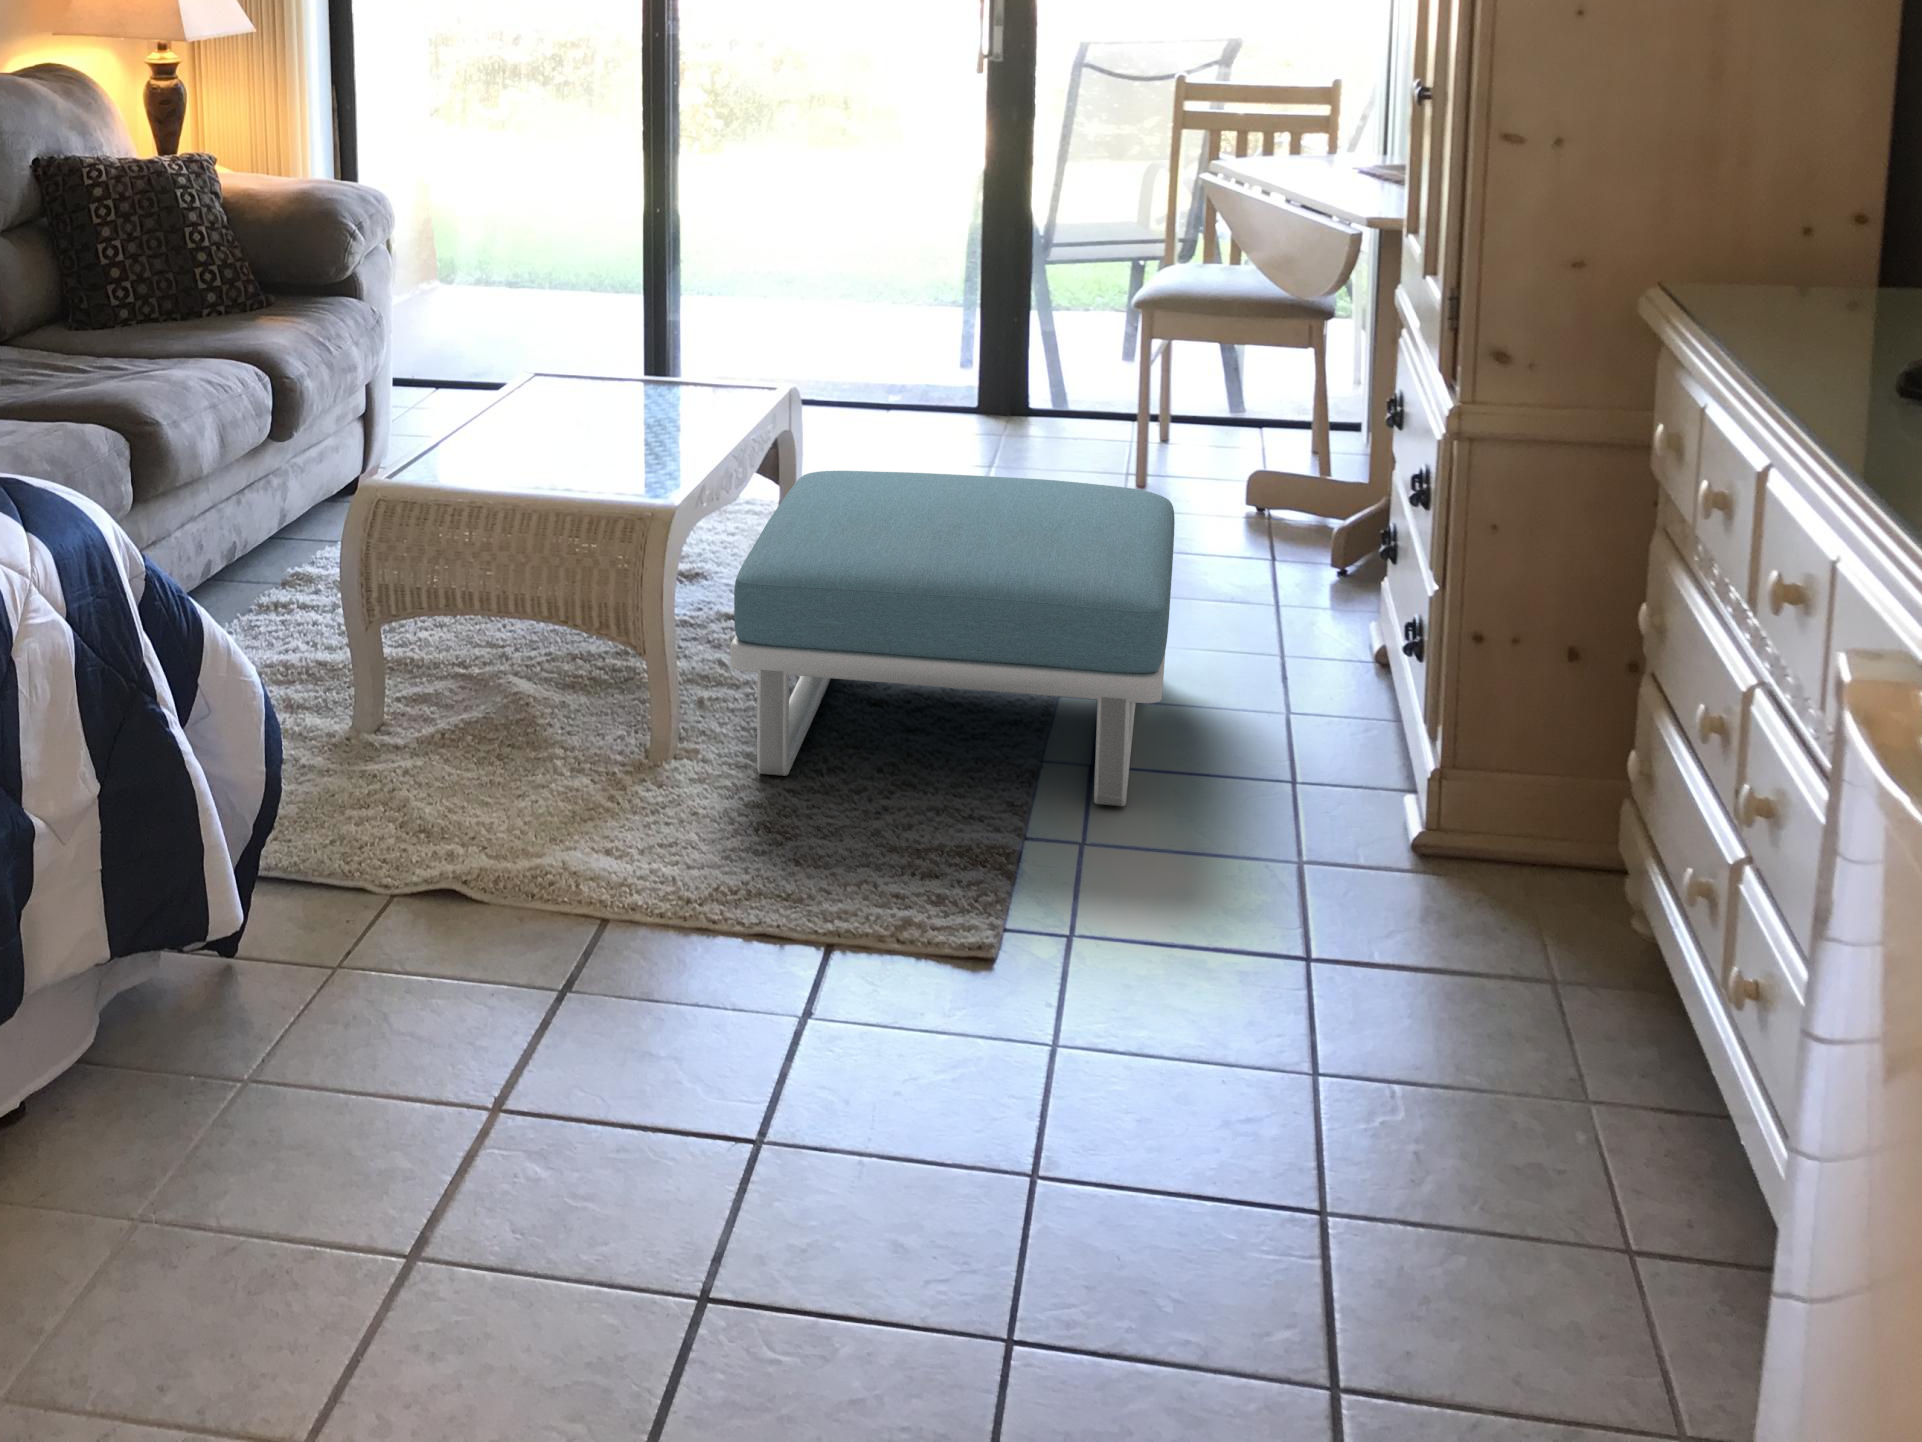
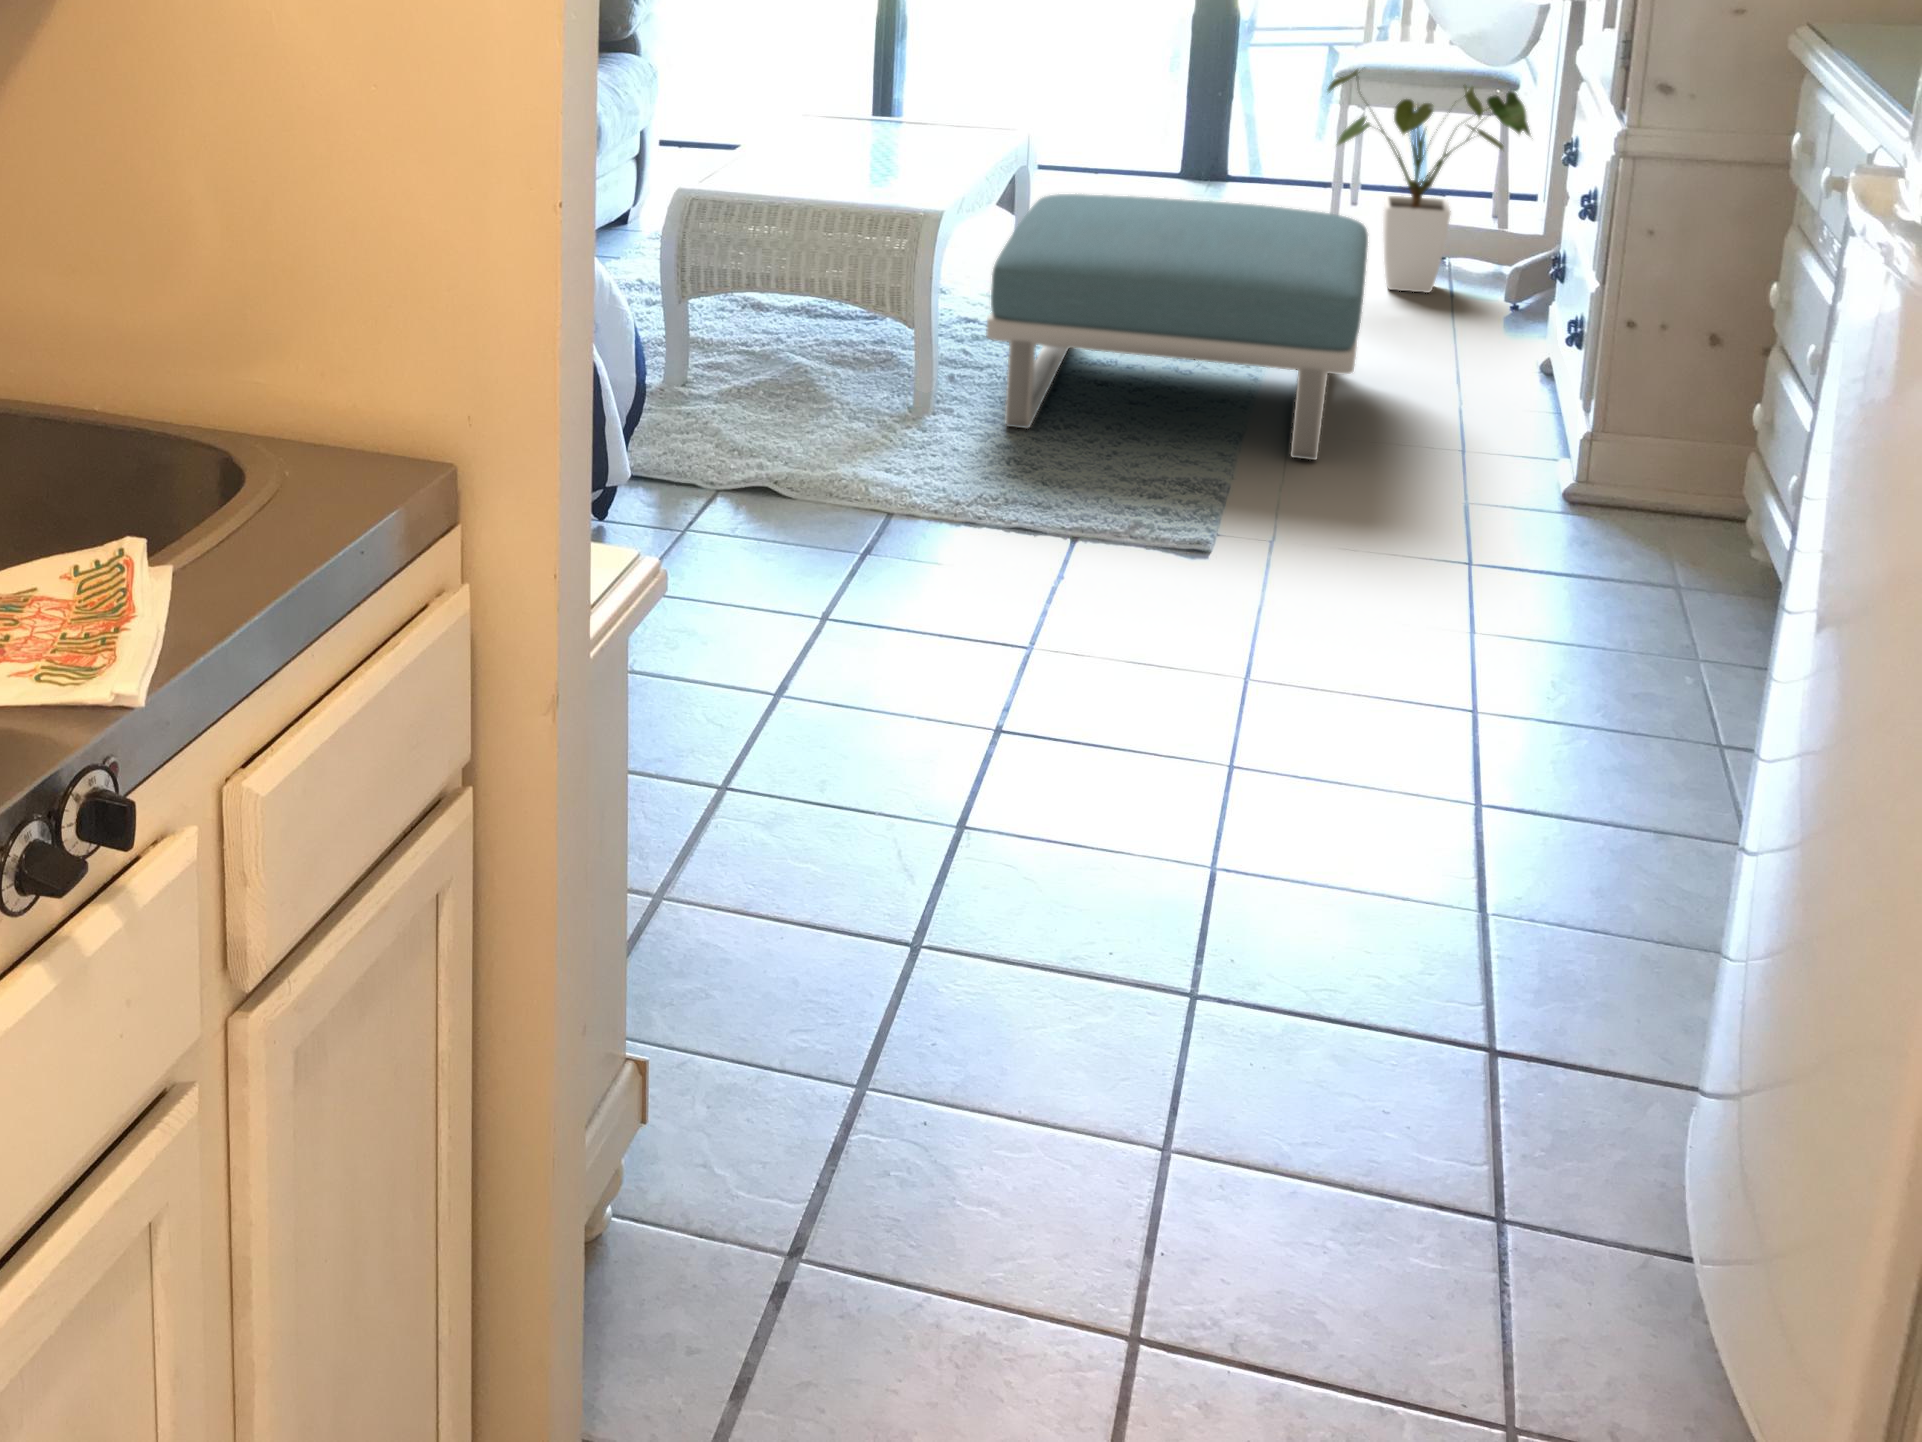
house plant: none [1126,302,1353,556] -> present [1327,70,1530,292]

